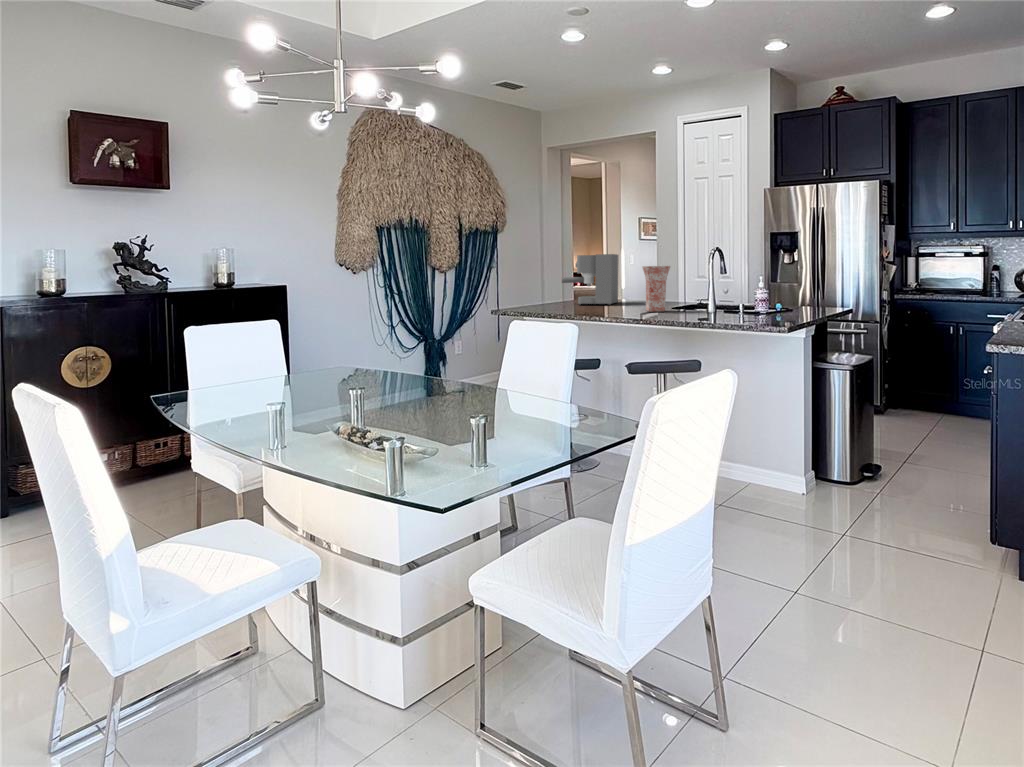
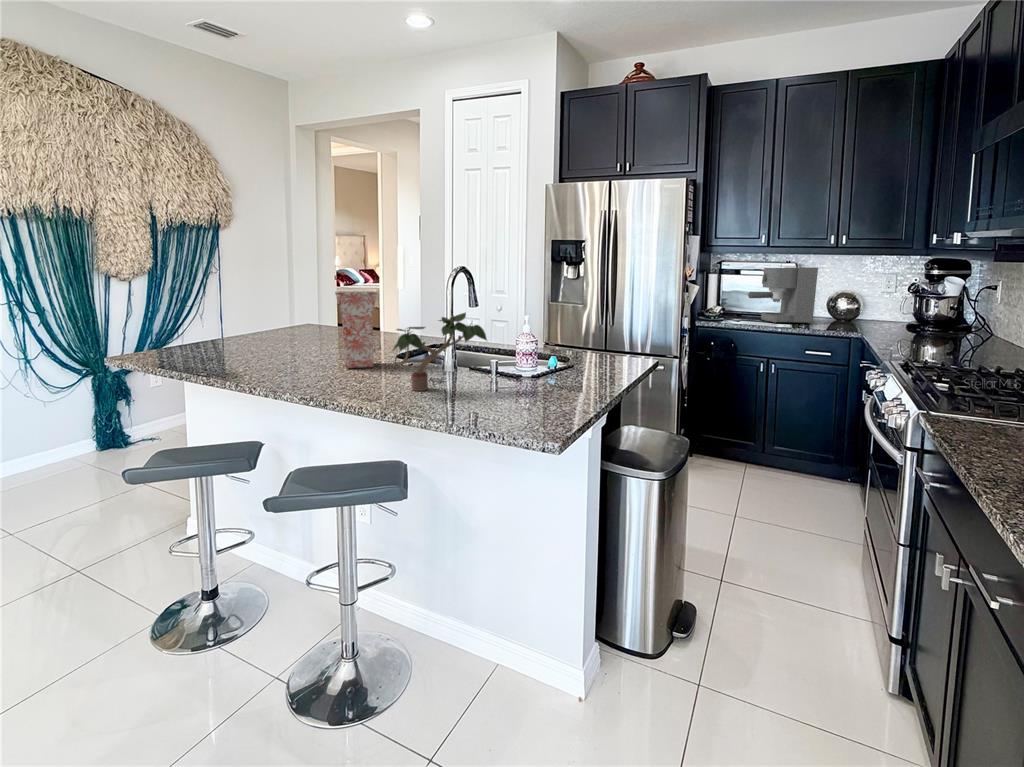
coffee maker: present [562,254,618,305] -> present [748,267,818,324]
potted plant: none [685,273,750,318] -> present [392,313,487,391]

